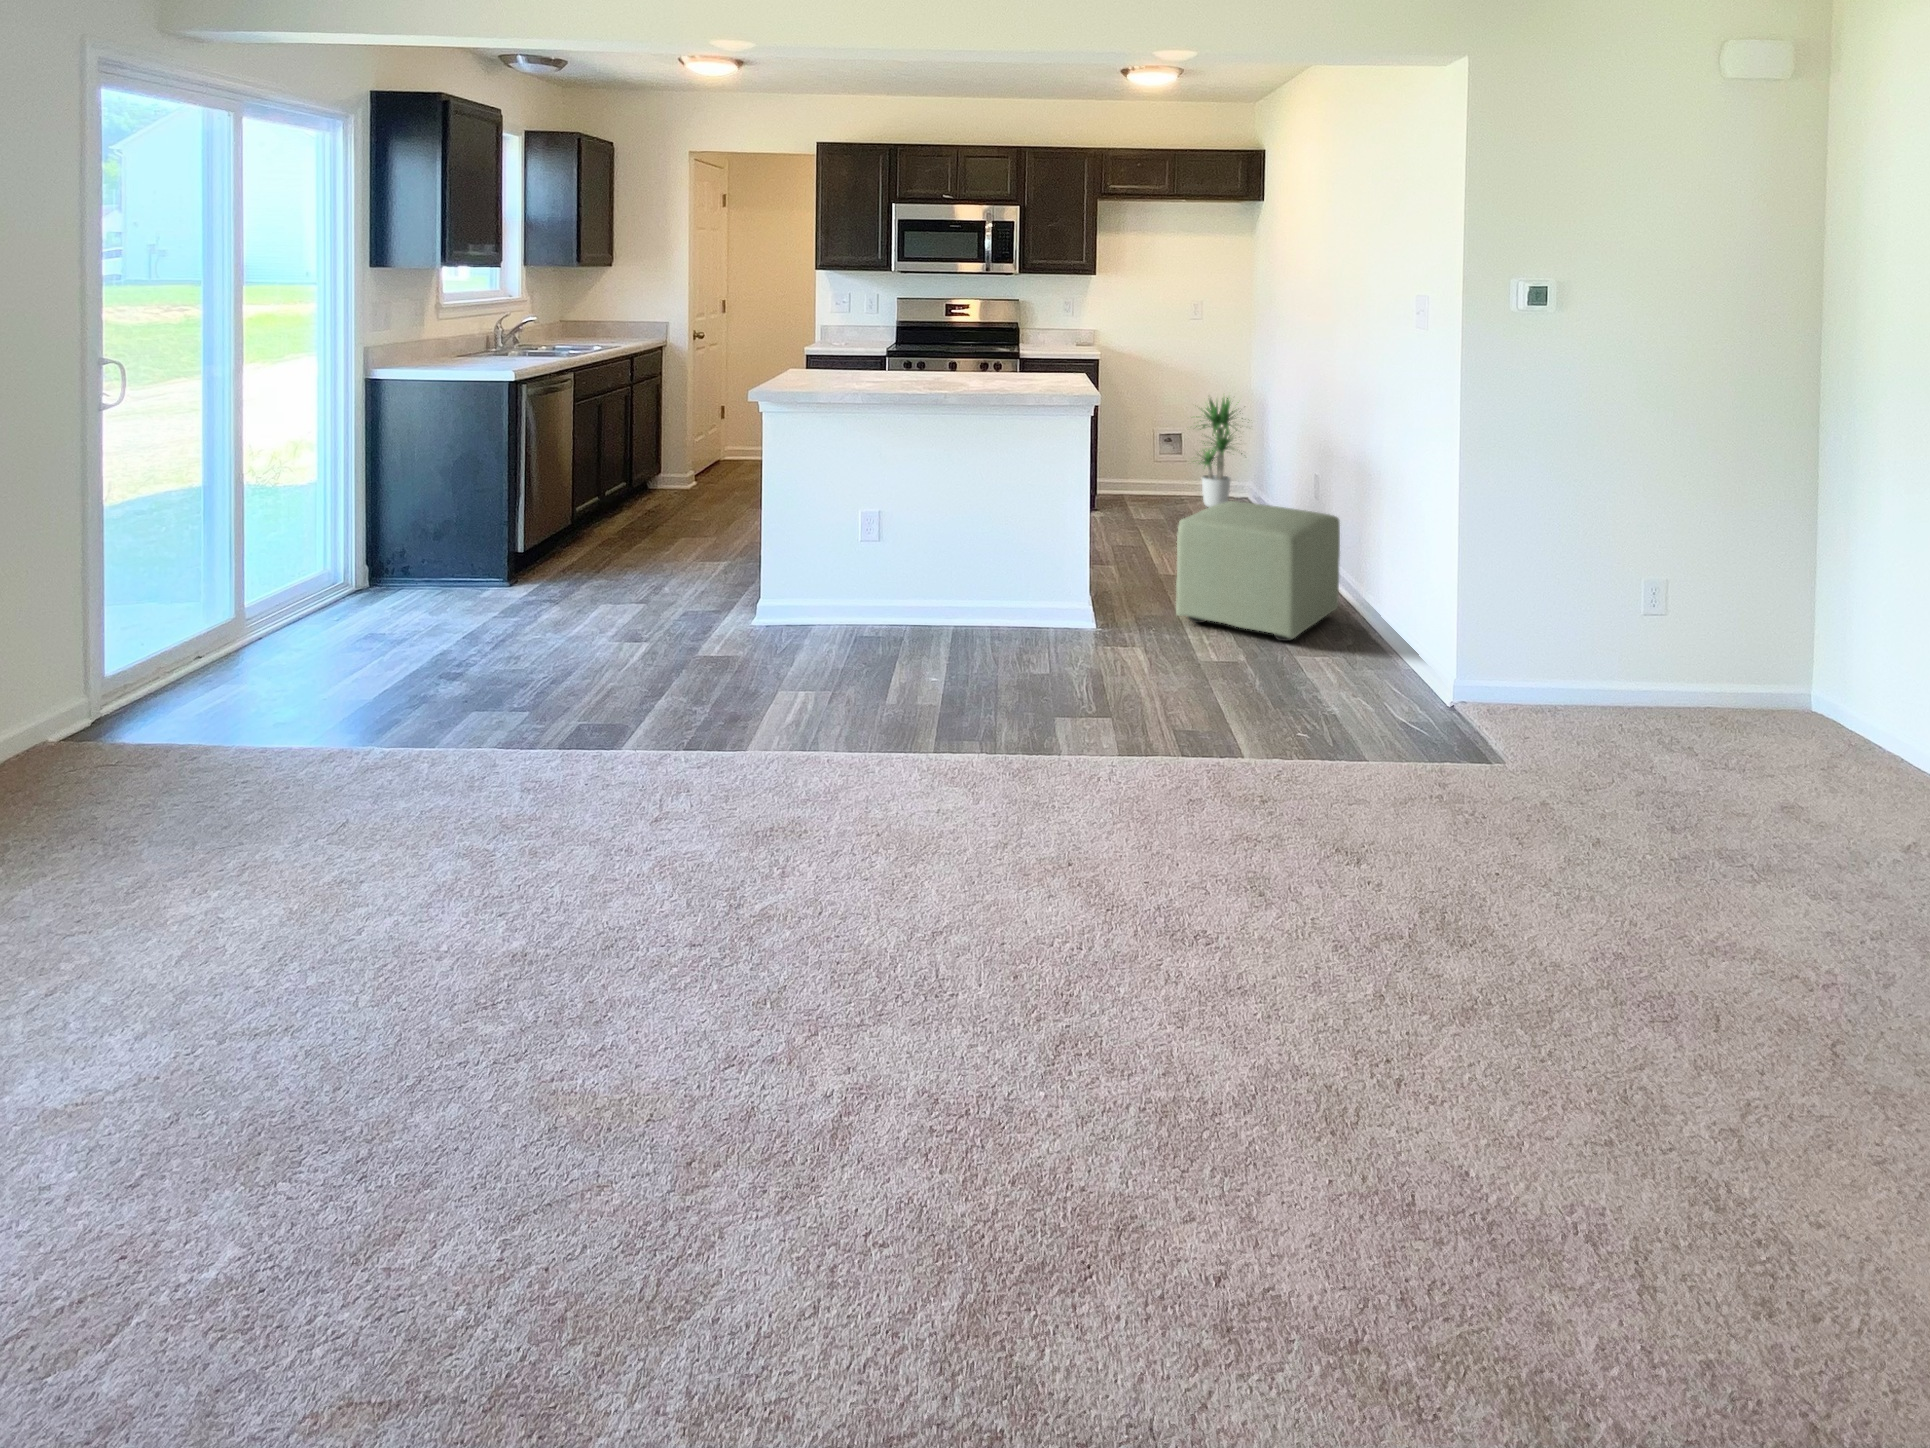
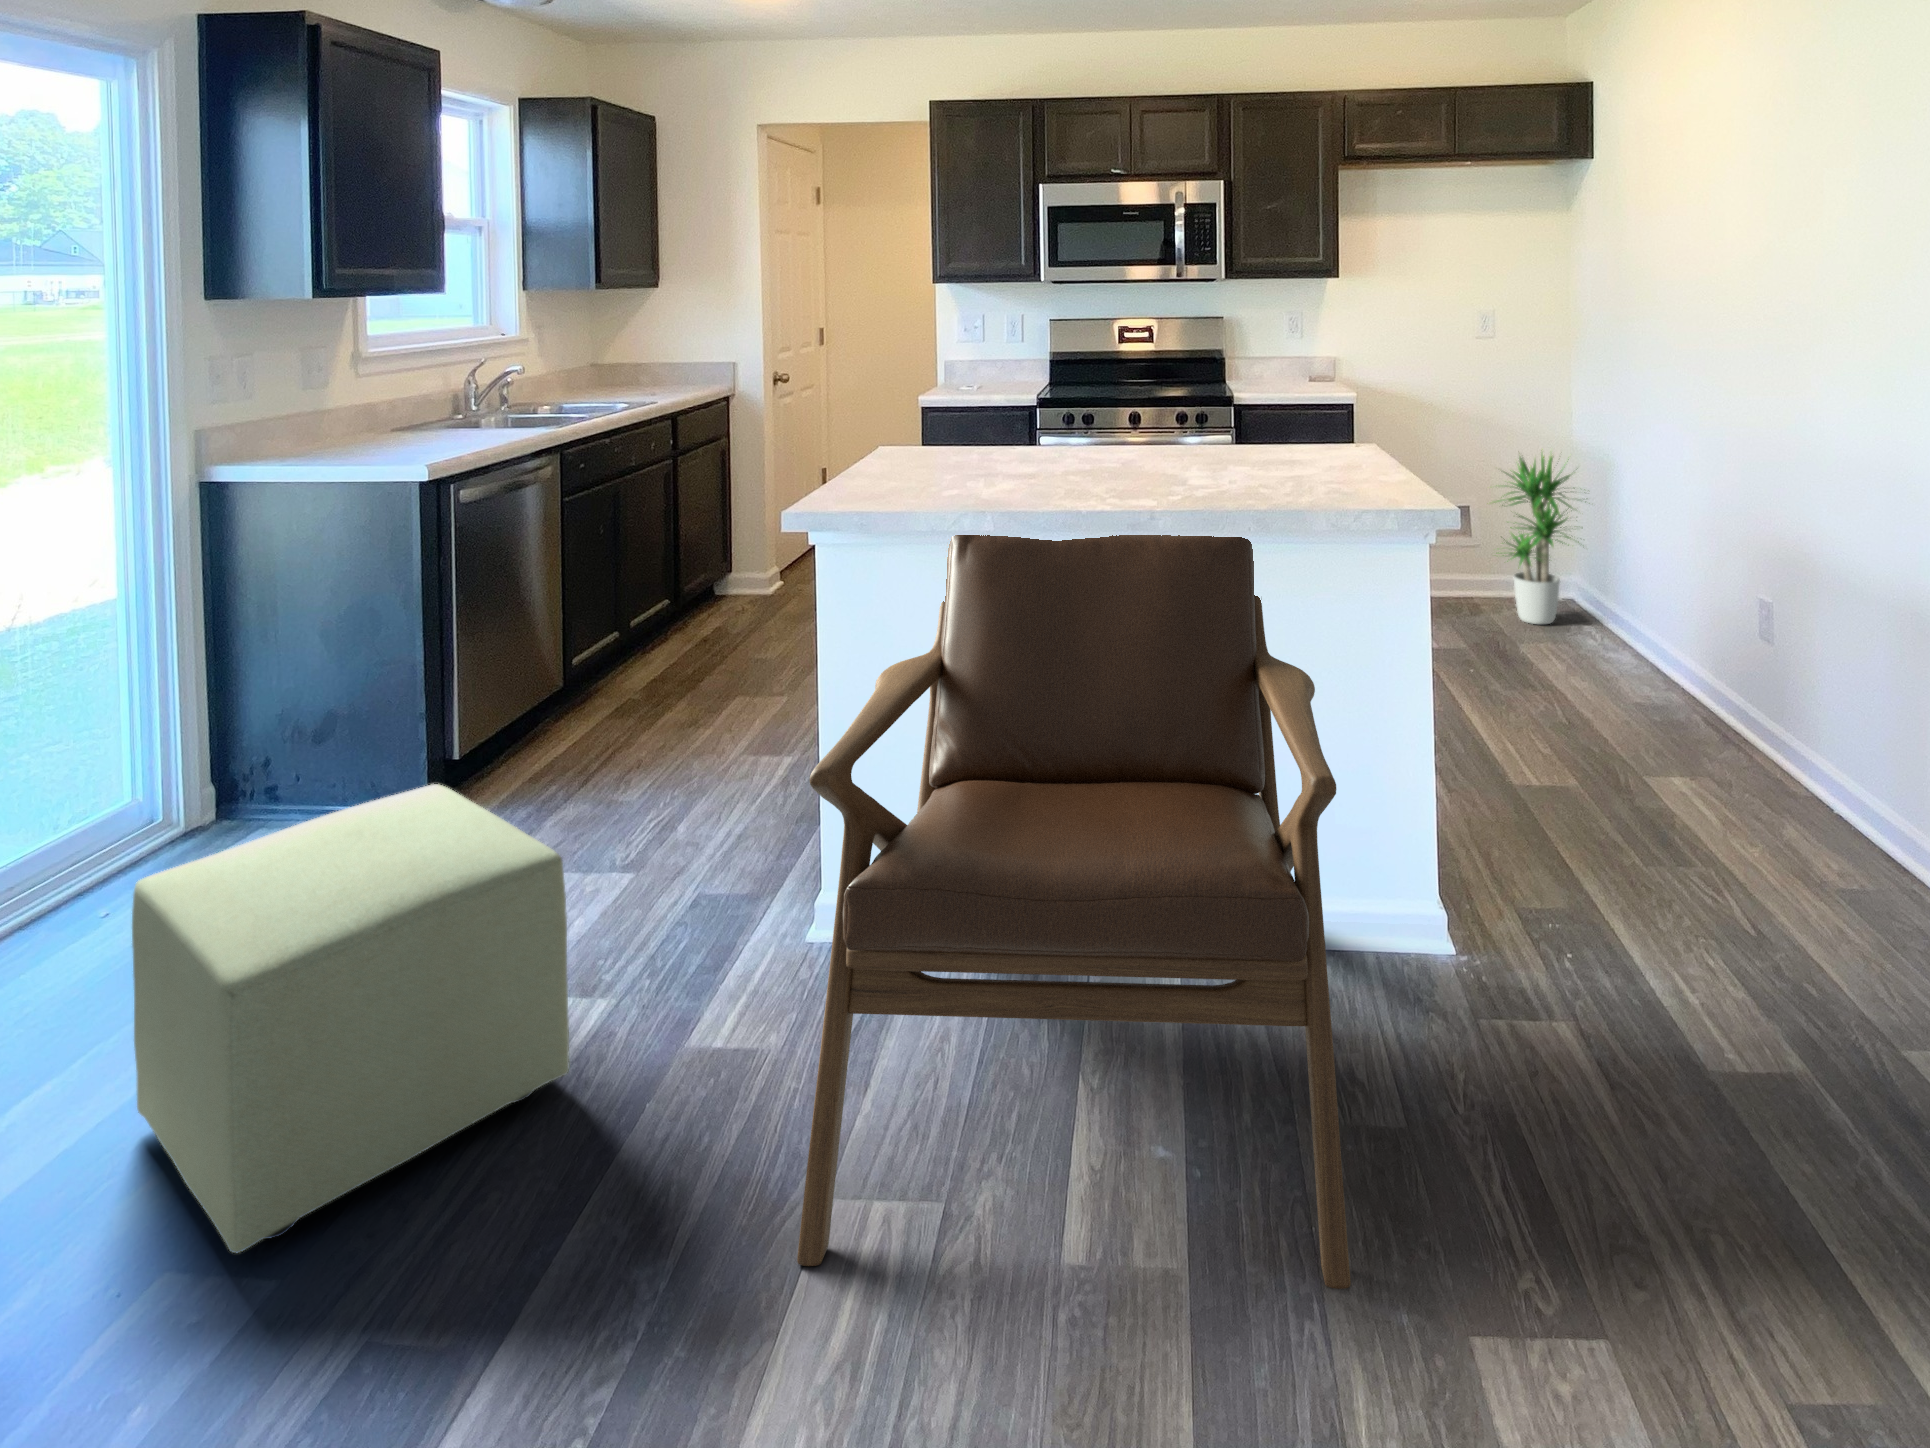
lounge chair: none [766,405,1022,709] -> present [797,535,1351,1289]
ottoman: present [1176,501,1340,641] -> present [132,784,570,1253]

